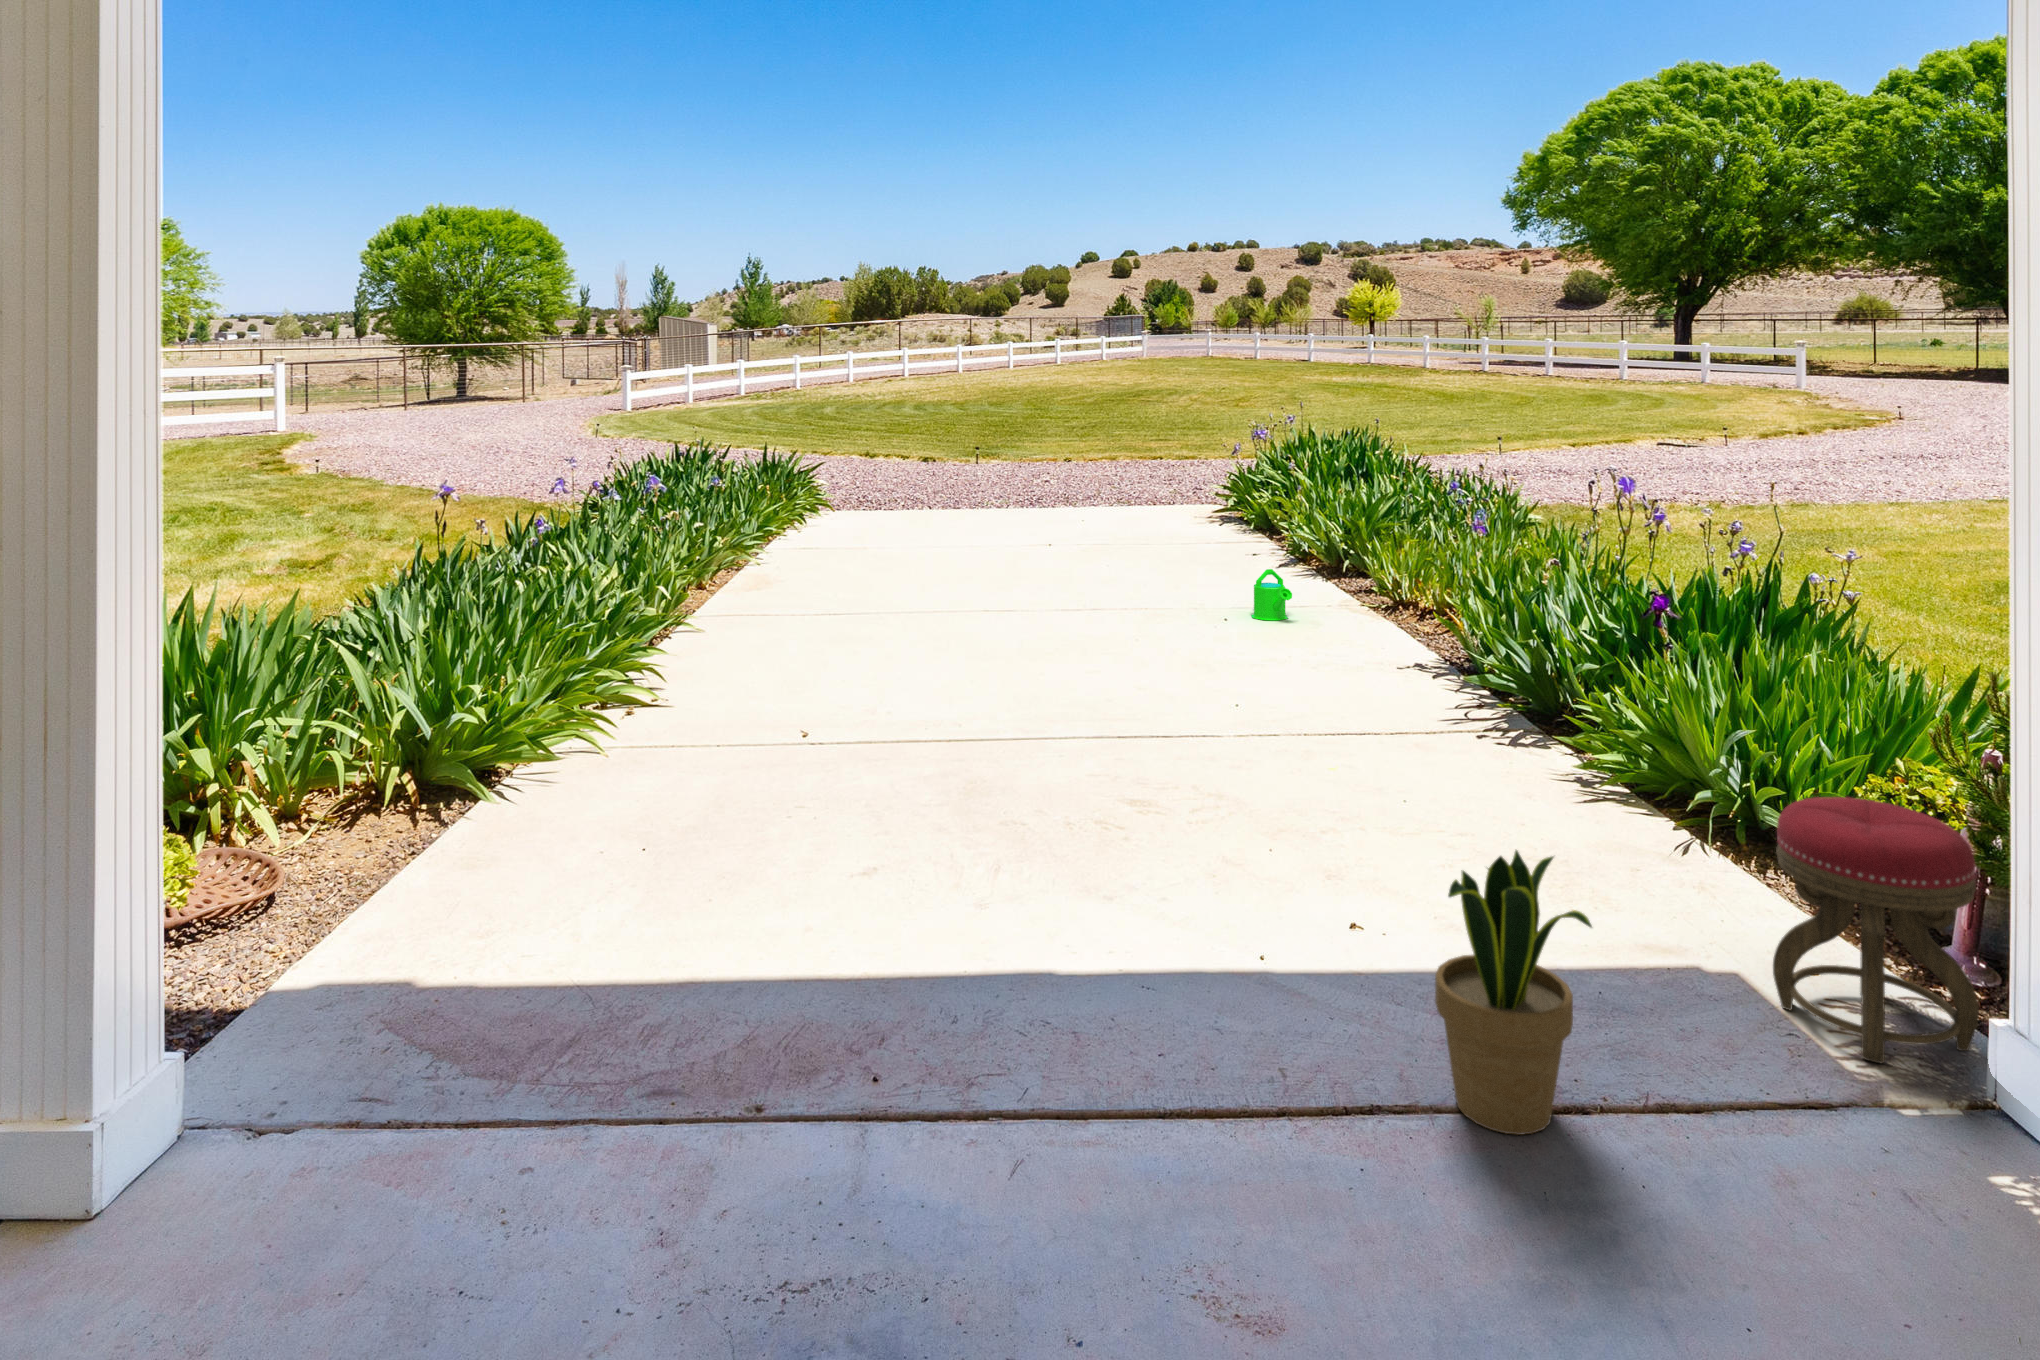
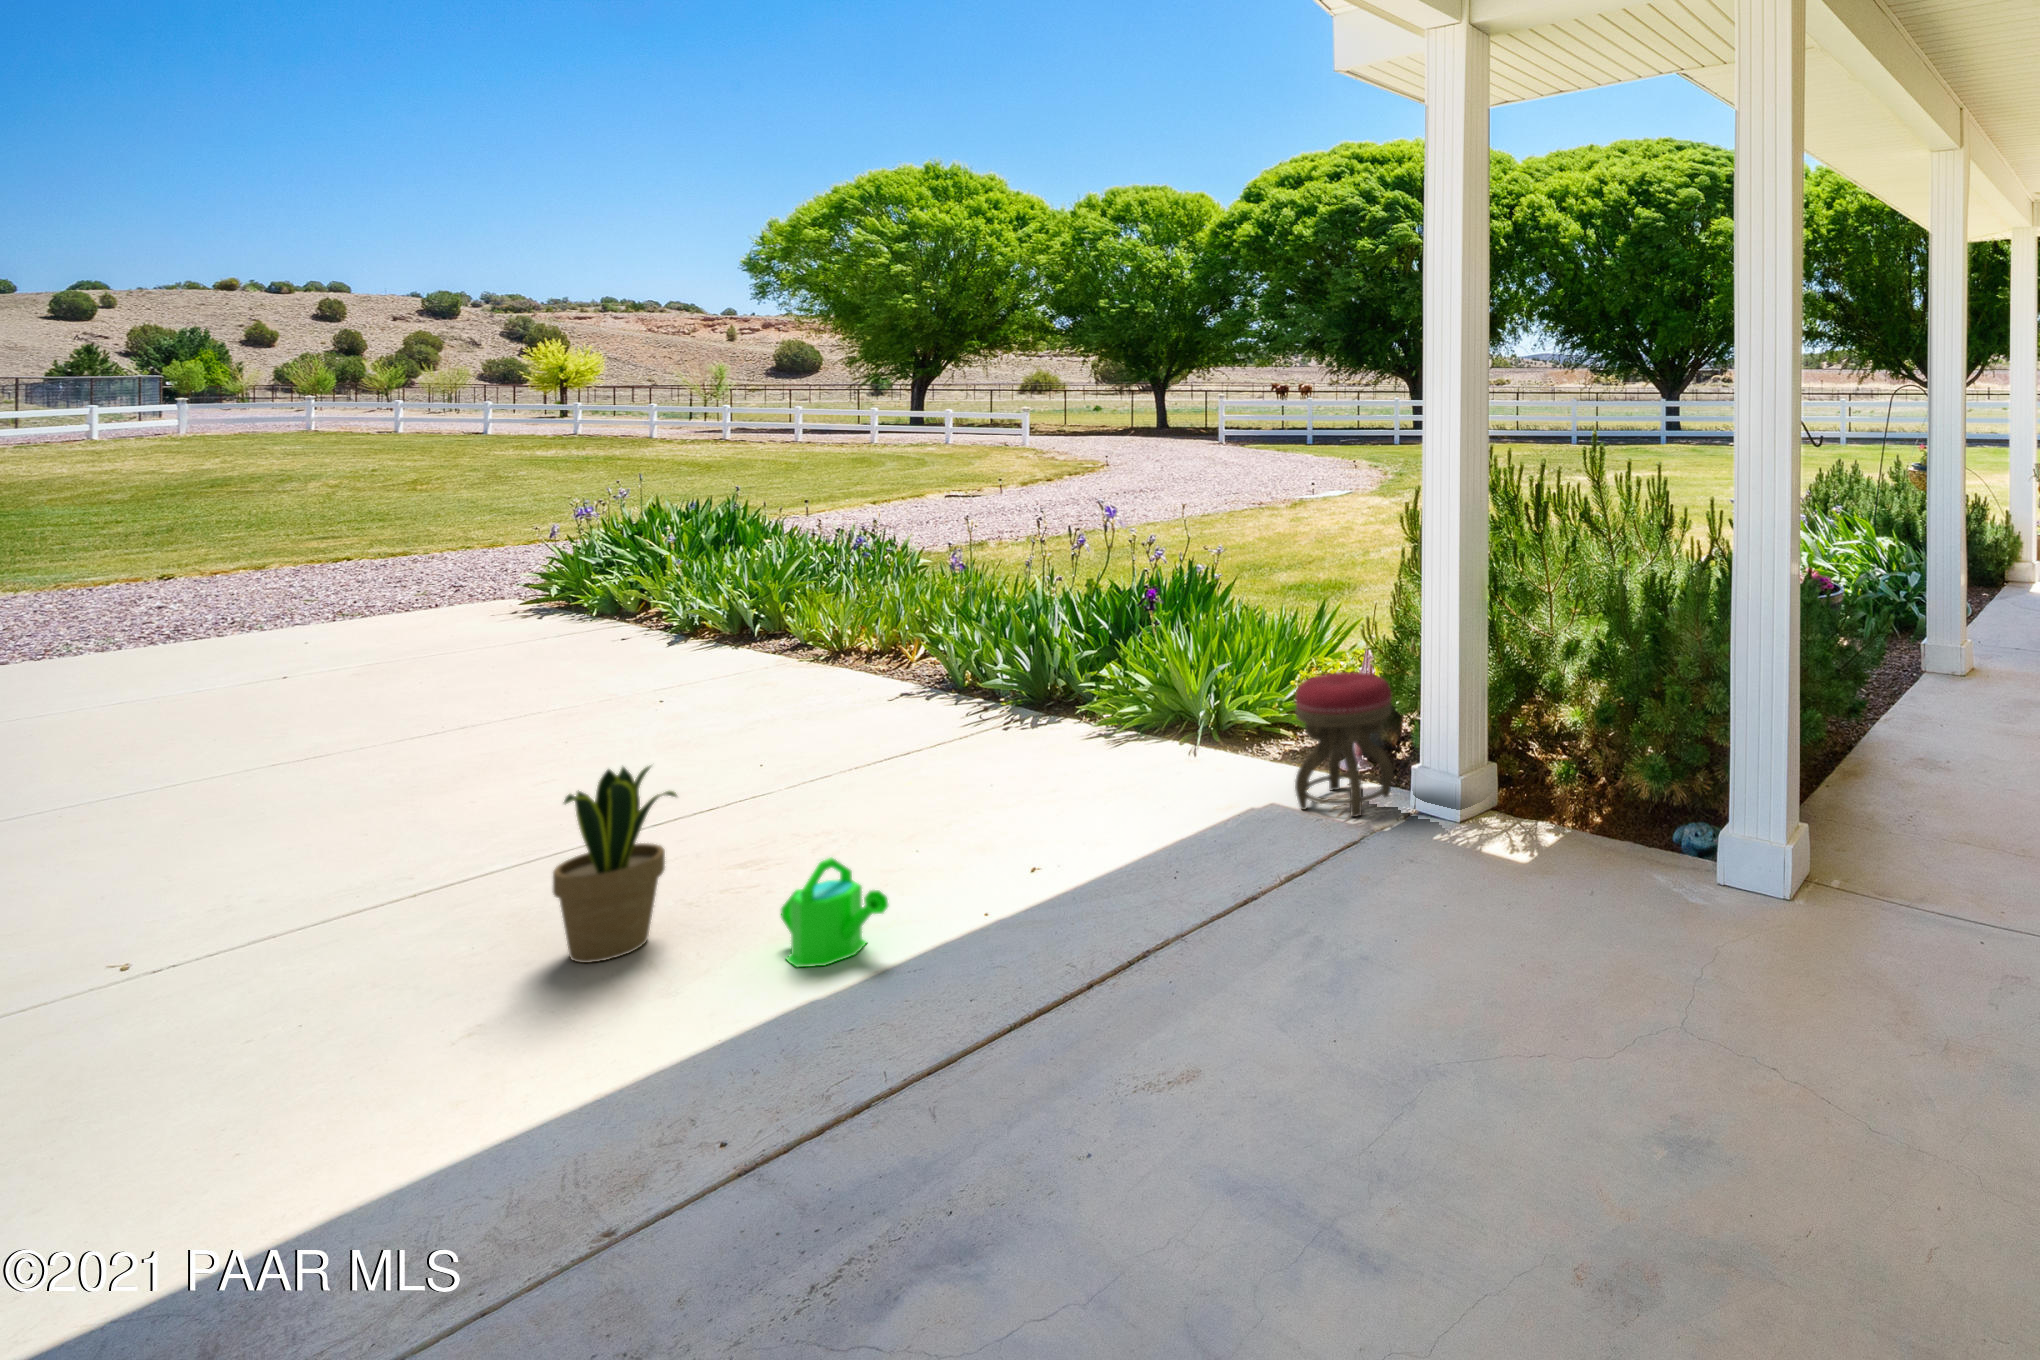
watering can: present [1251,569,1292,620] -> present [781,858,888,967]
potted plant: present [1435,850,1592,1135] -> present [553,766,677,963]

